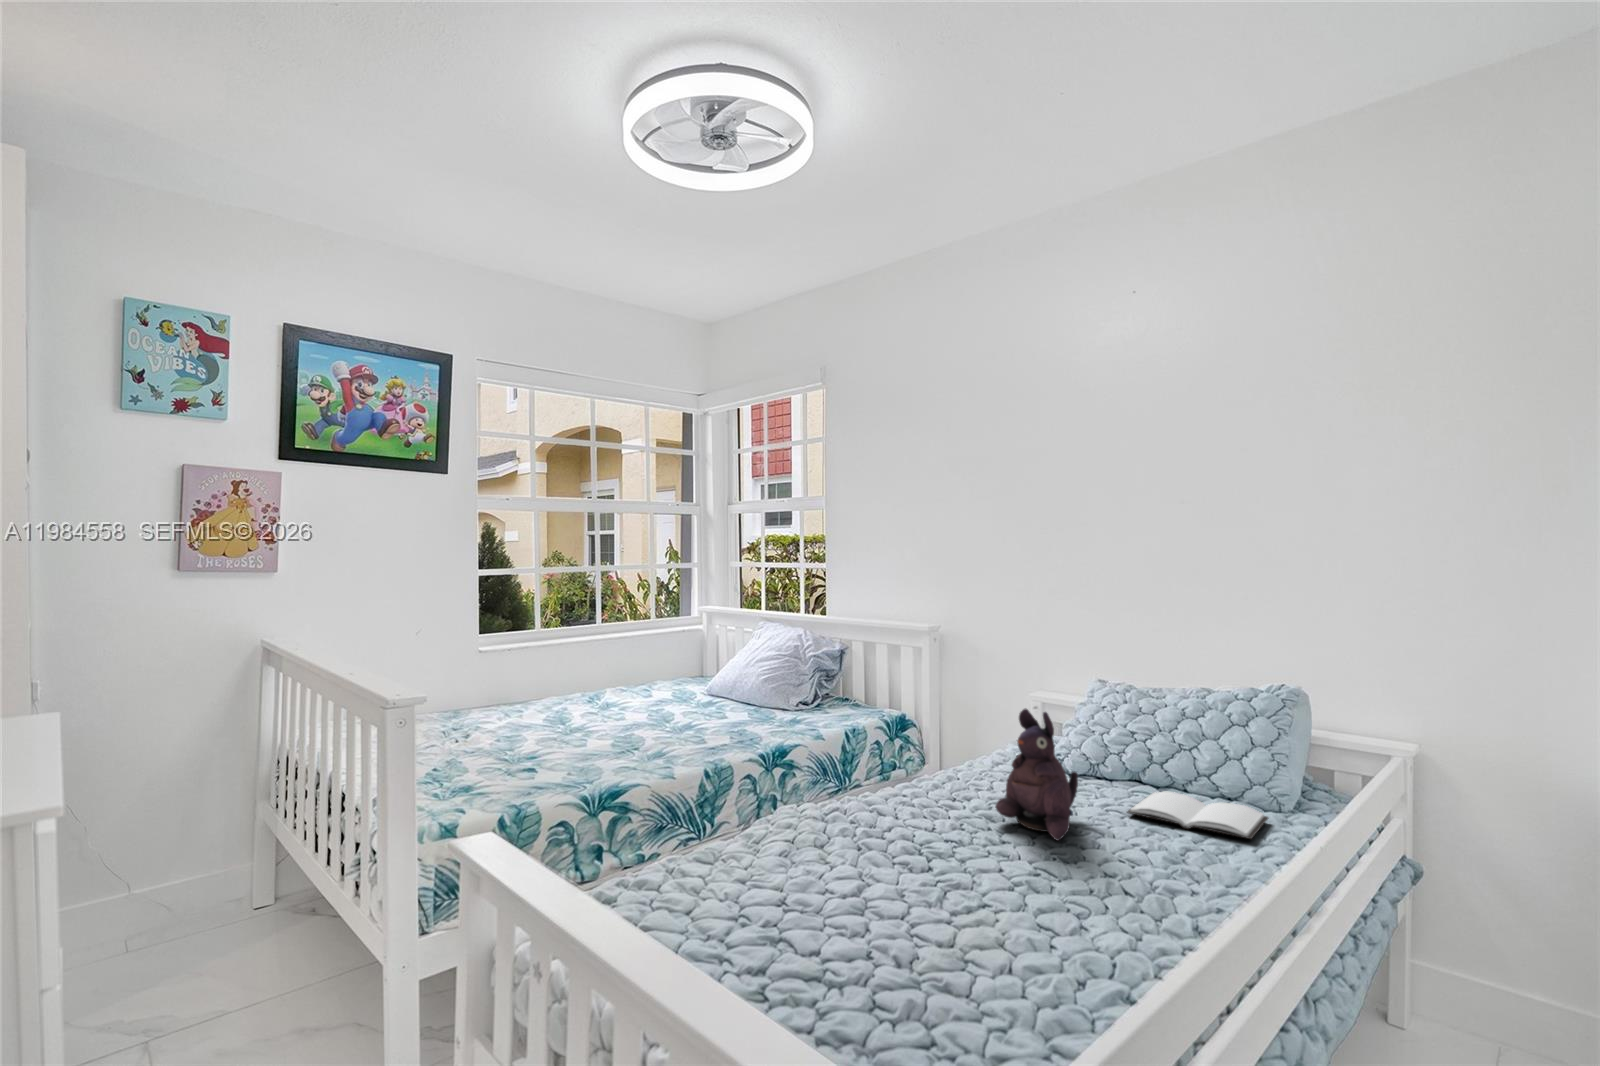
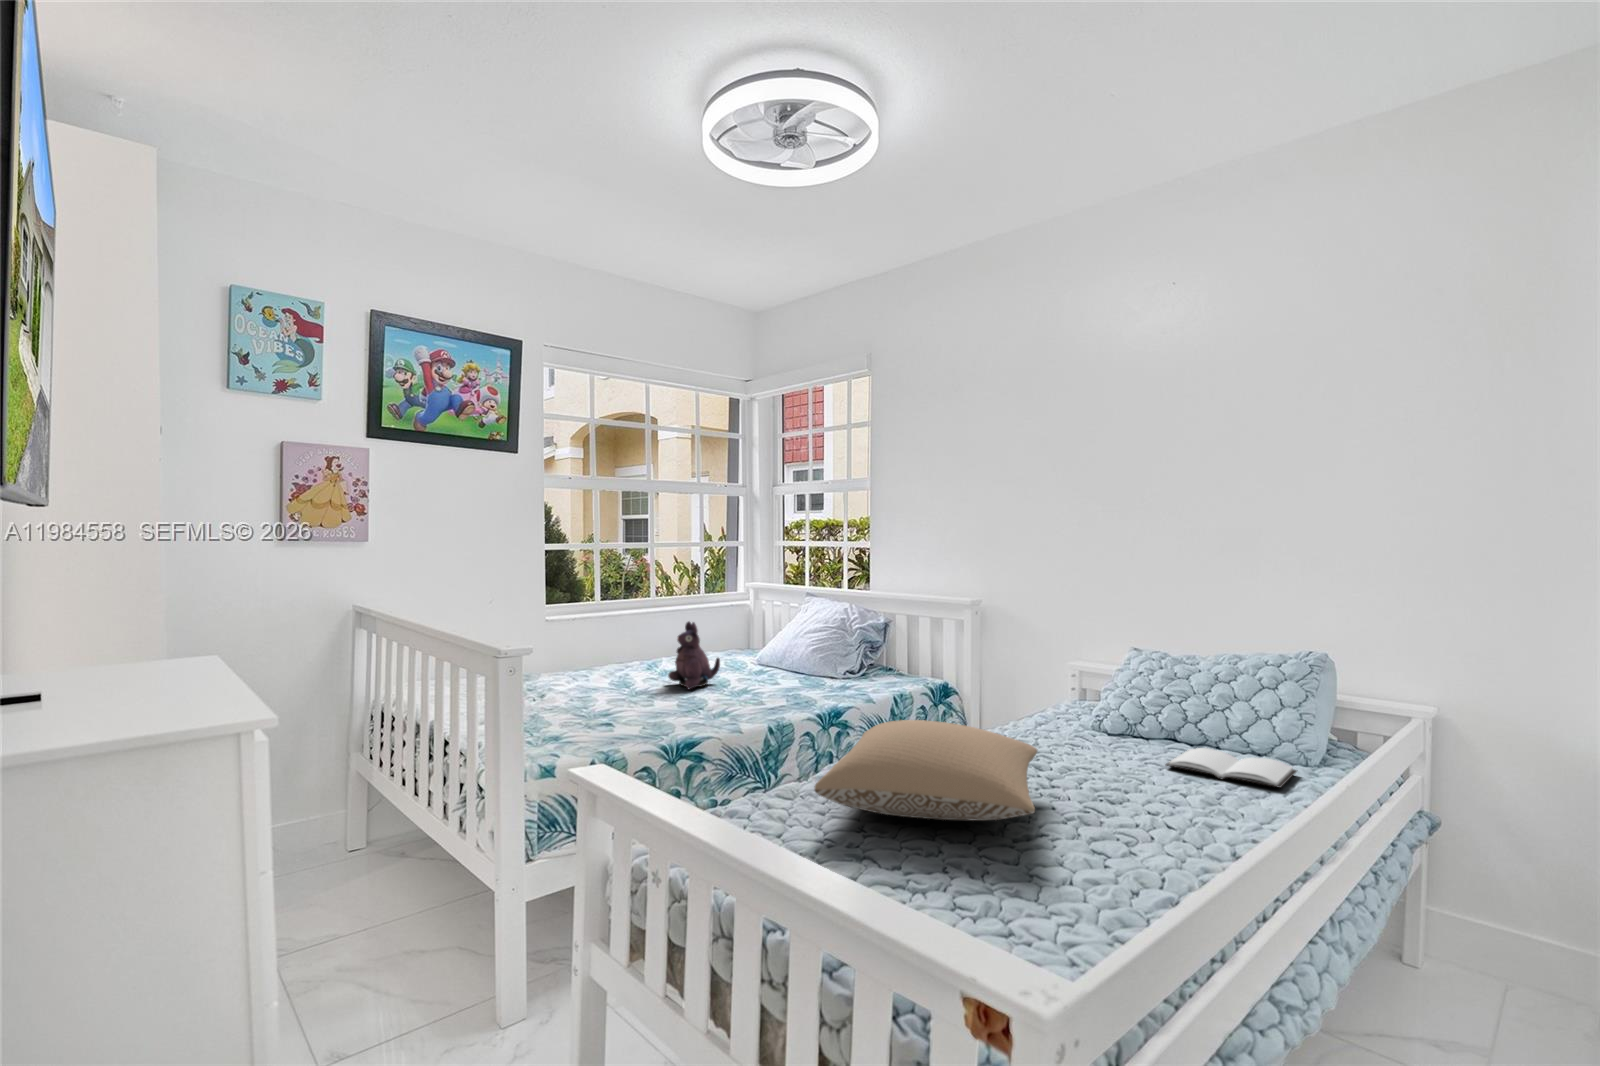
plush toy: present [995,708,1078,841] -> present [668,622,720,689]
pillow: none [726,770,985,892] -> present [814,720,1037,821]

